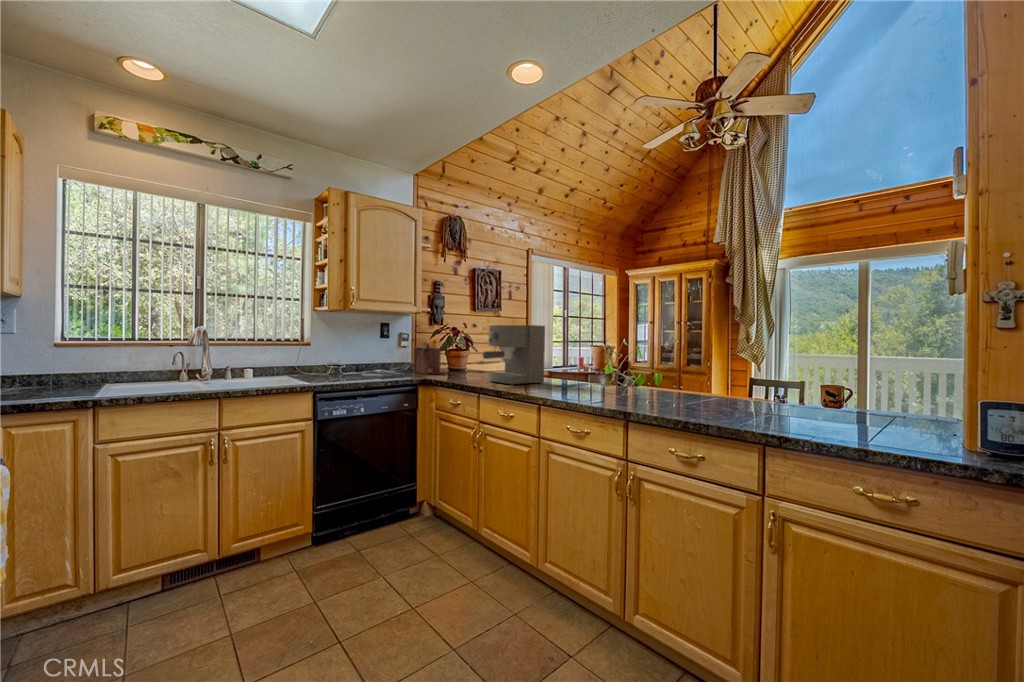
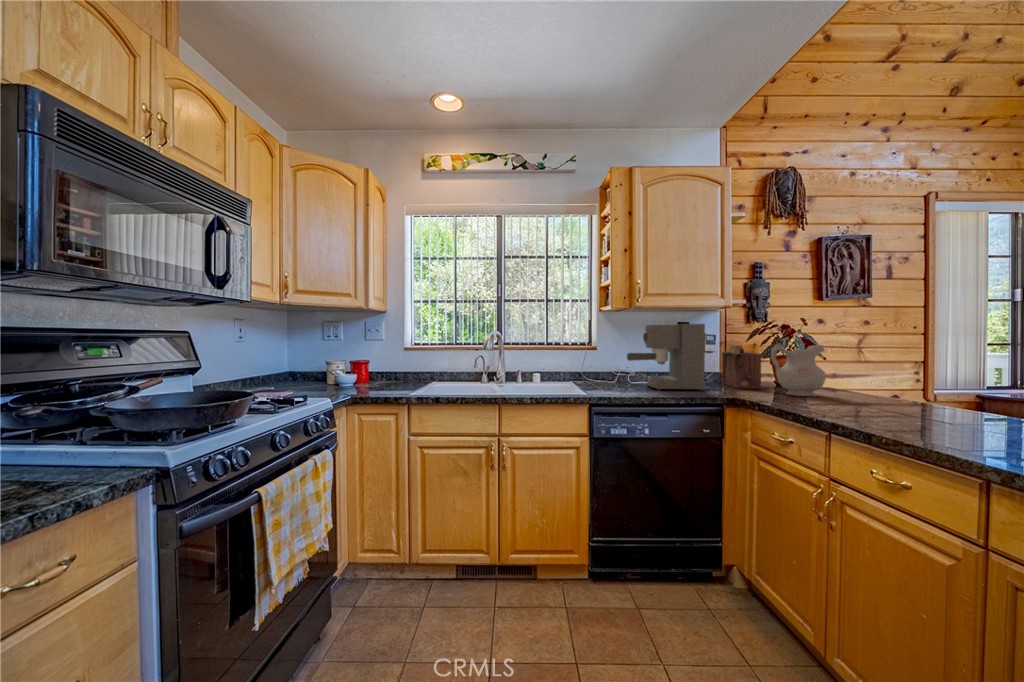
coffee maker: present [483,325,545,385] -> present [627,324,705,391]
ceramic pitcher: none [447,340,478,376] -> present [771,343,826,396]

